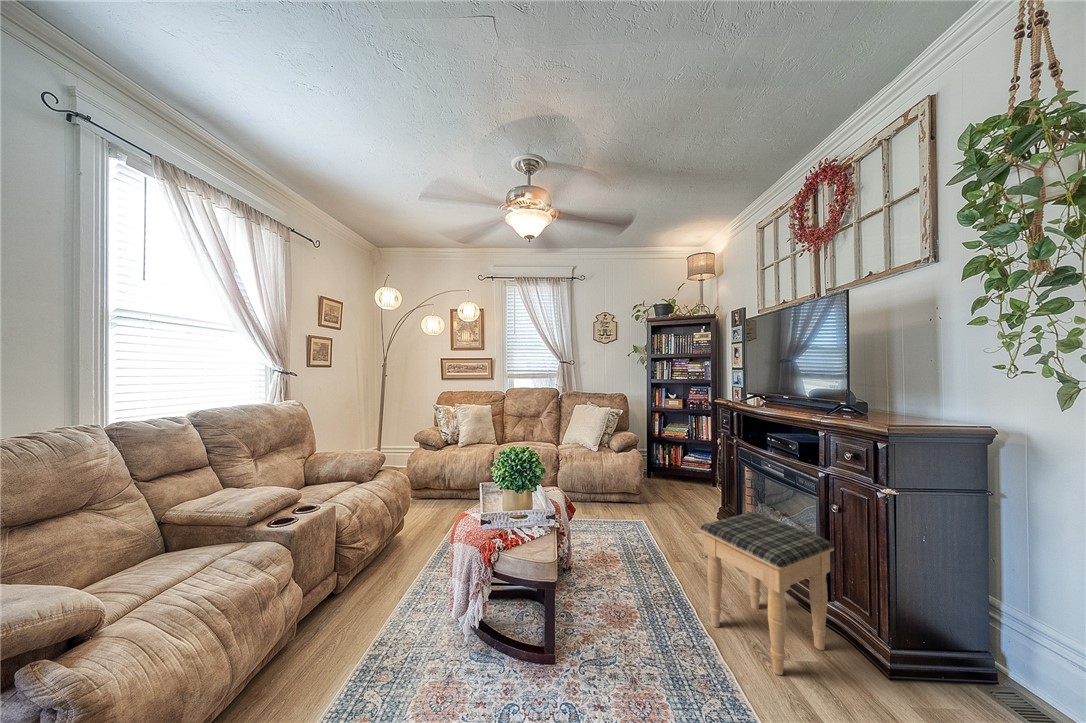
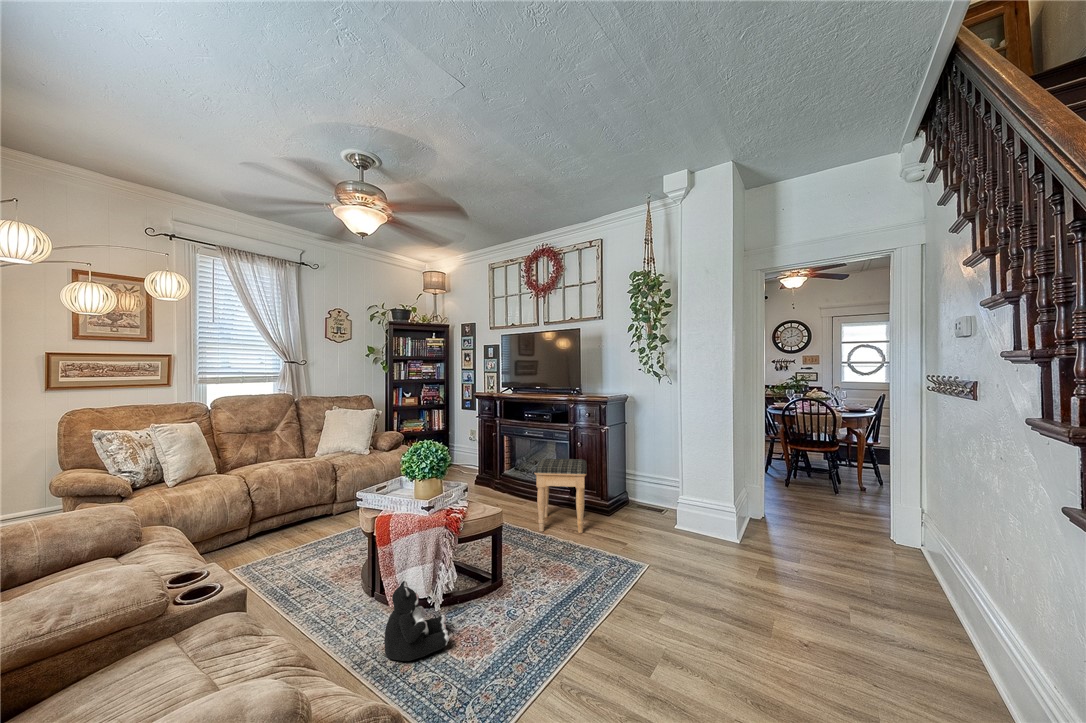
plush toy: none [387,583,455,680] -> present [384,581,449,661]

